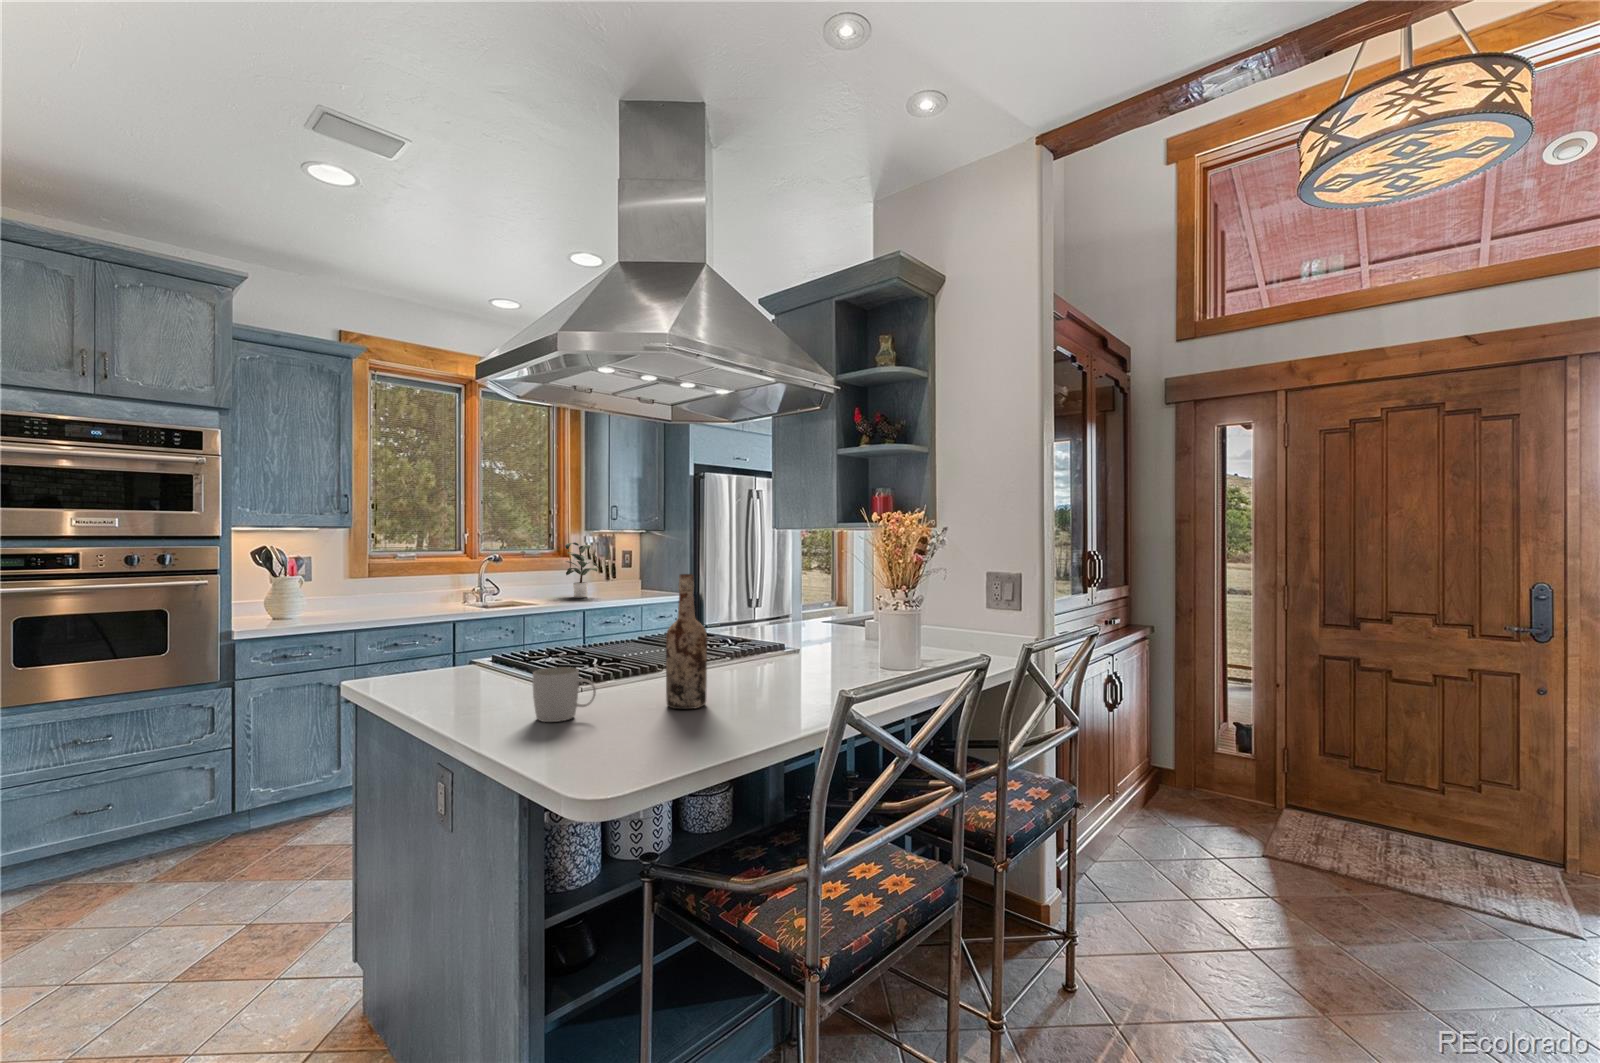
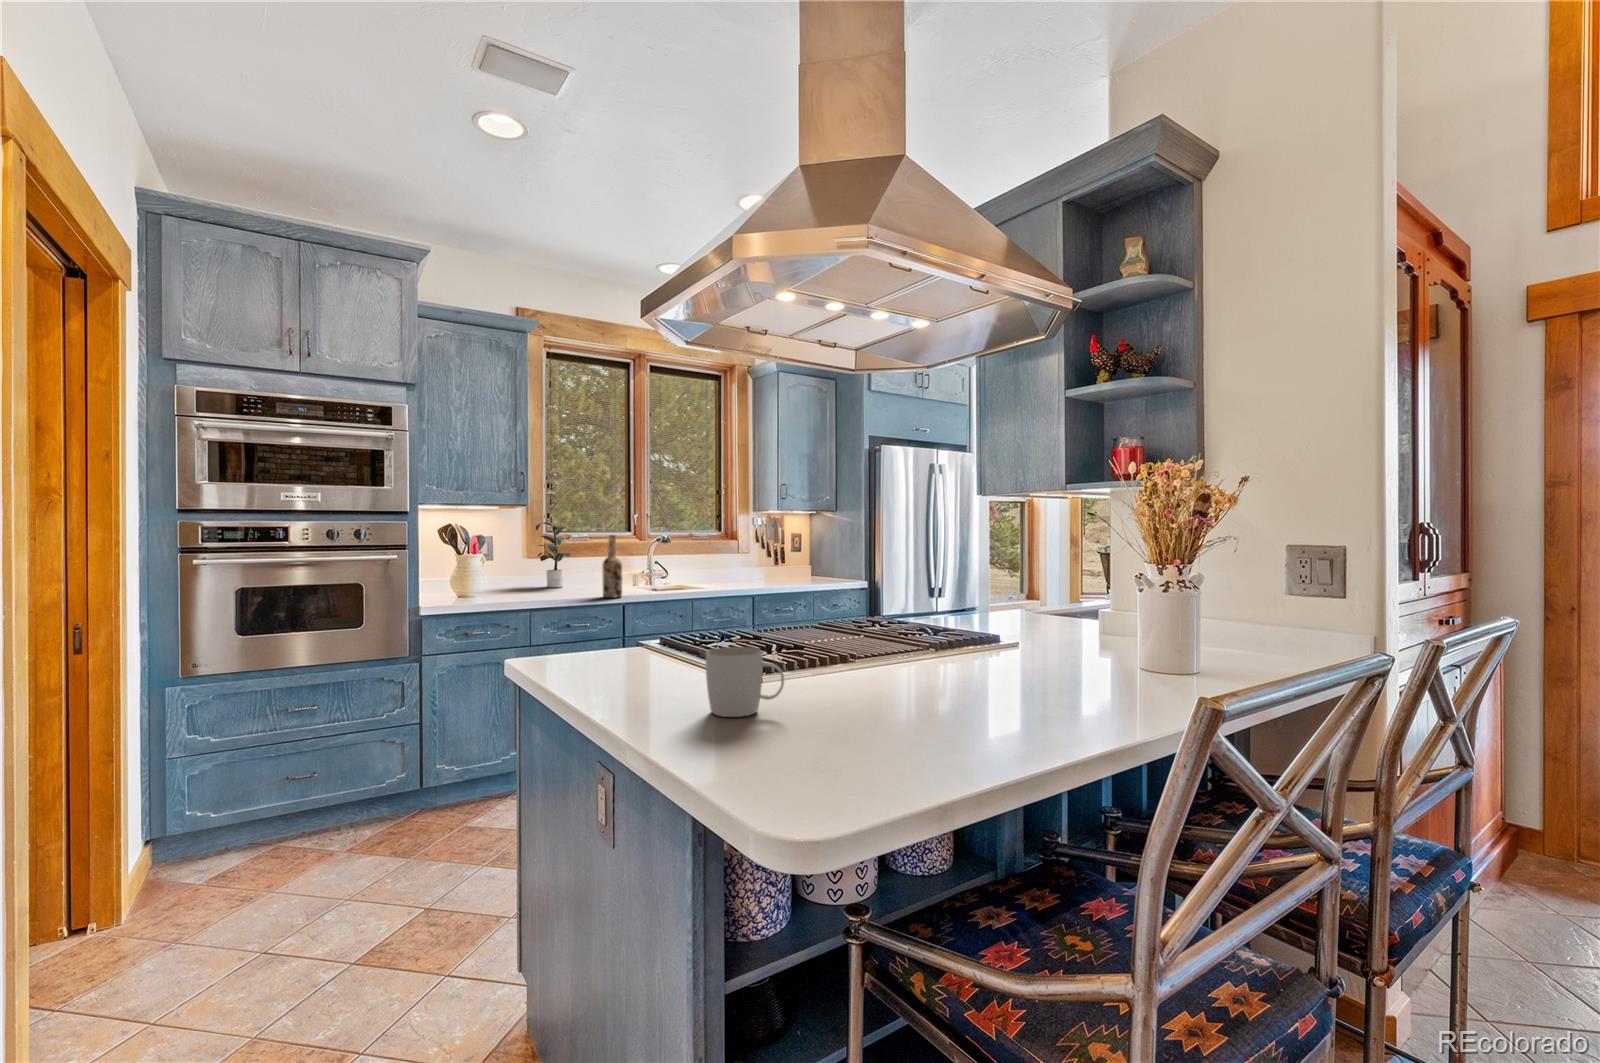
potted plant: present [565,542,599,598] -> present [536,522,574,588]
wine bottle: present [666,574,707,709] -> present [602,535,622,598]

